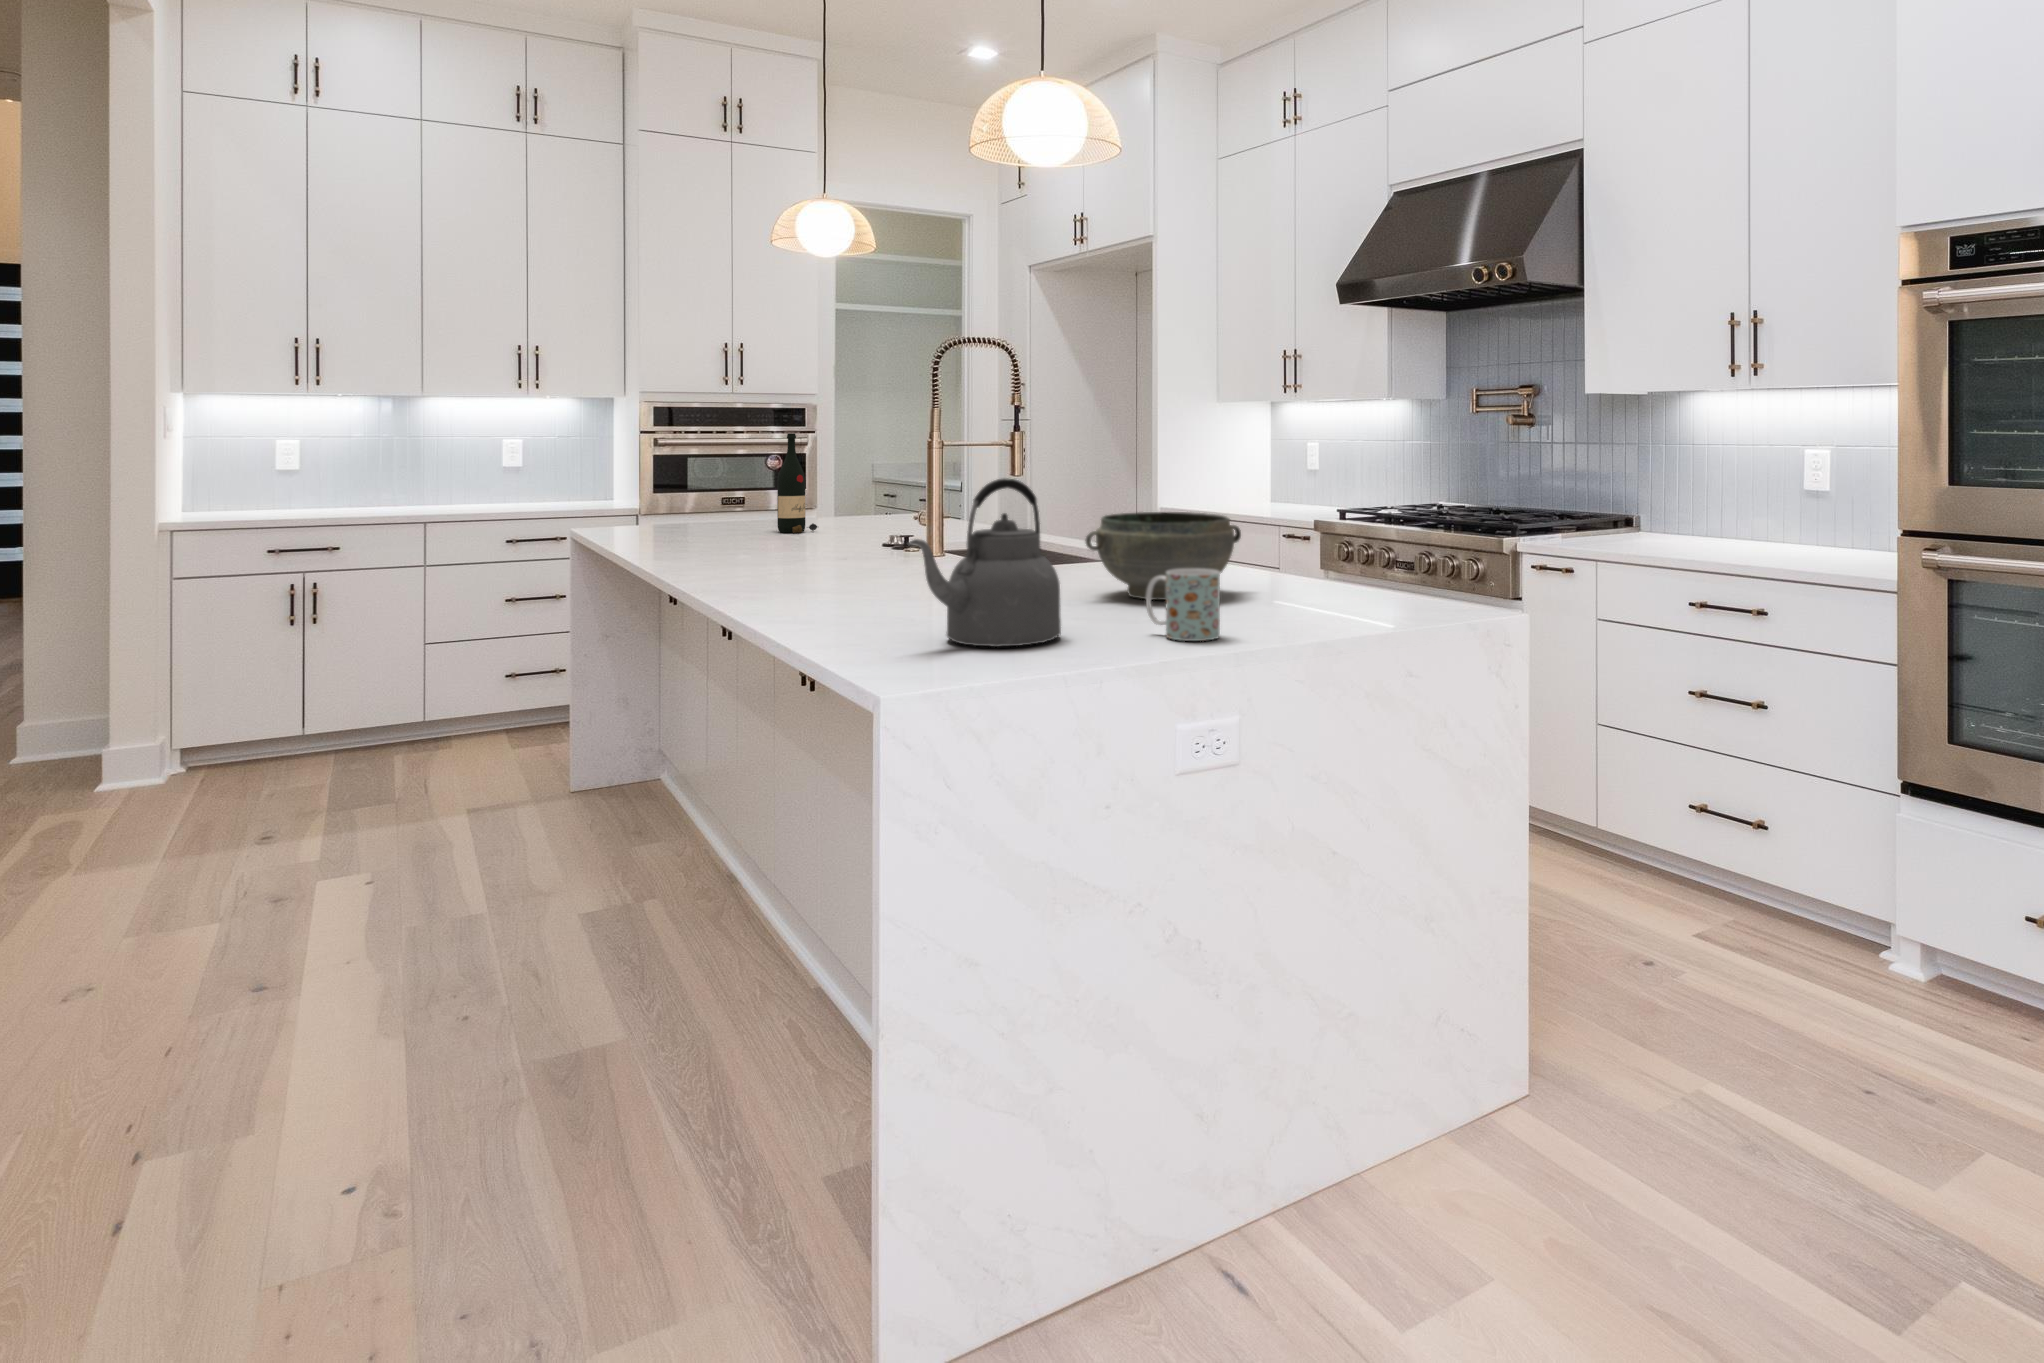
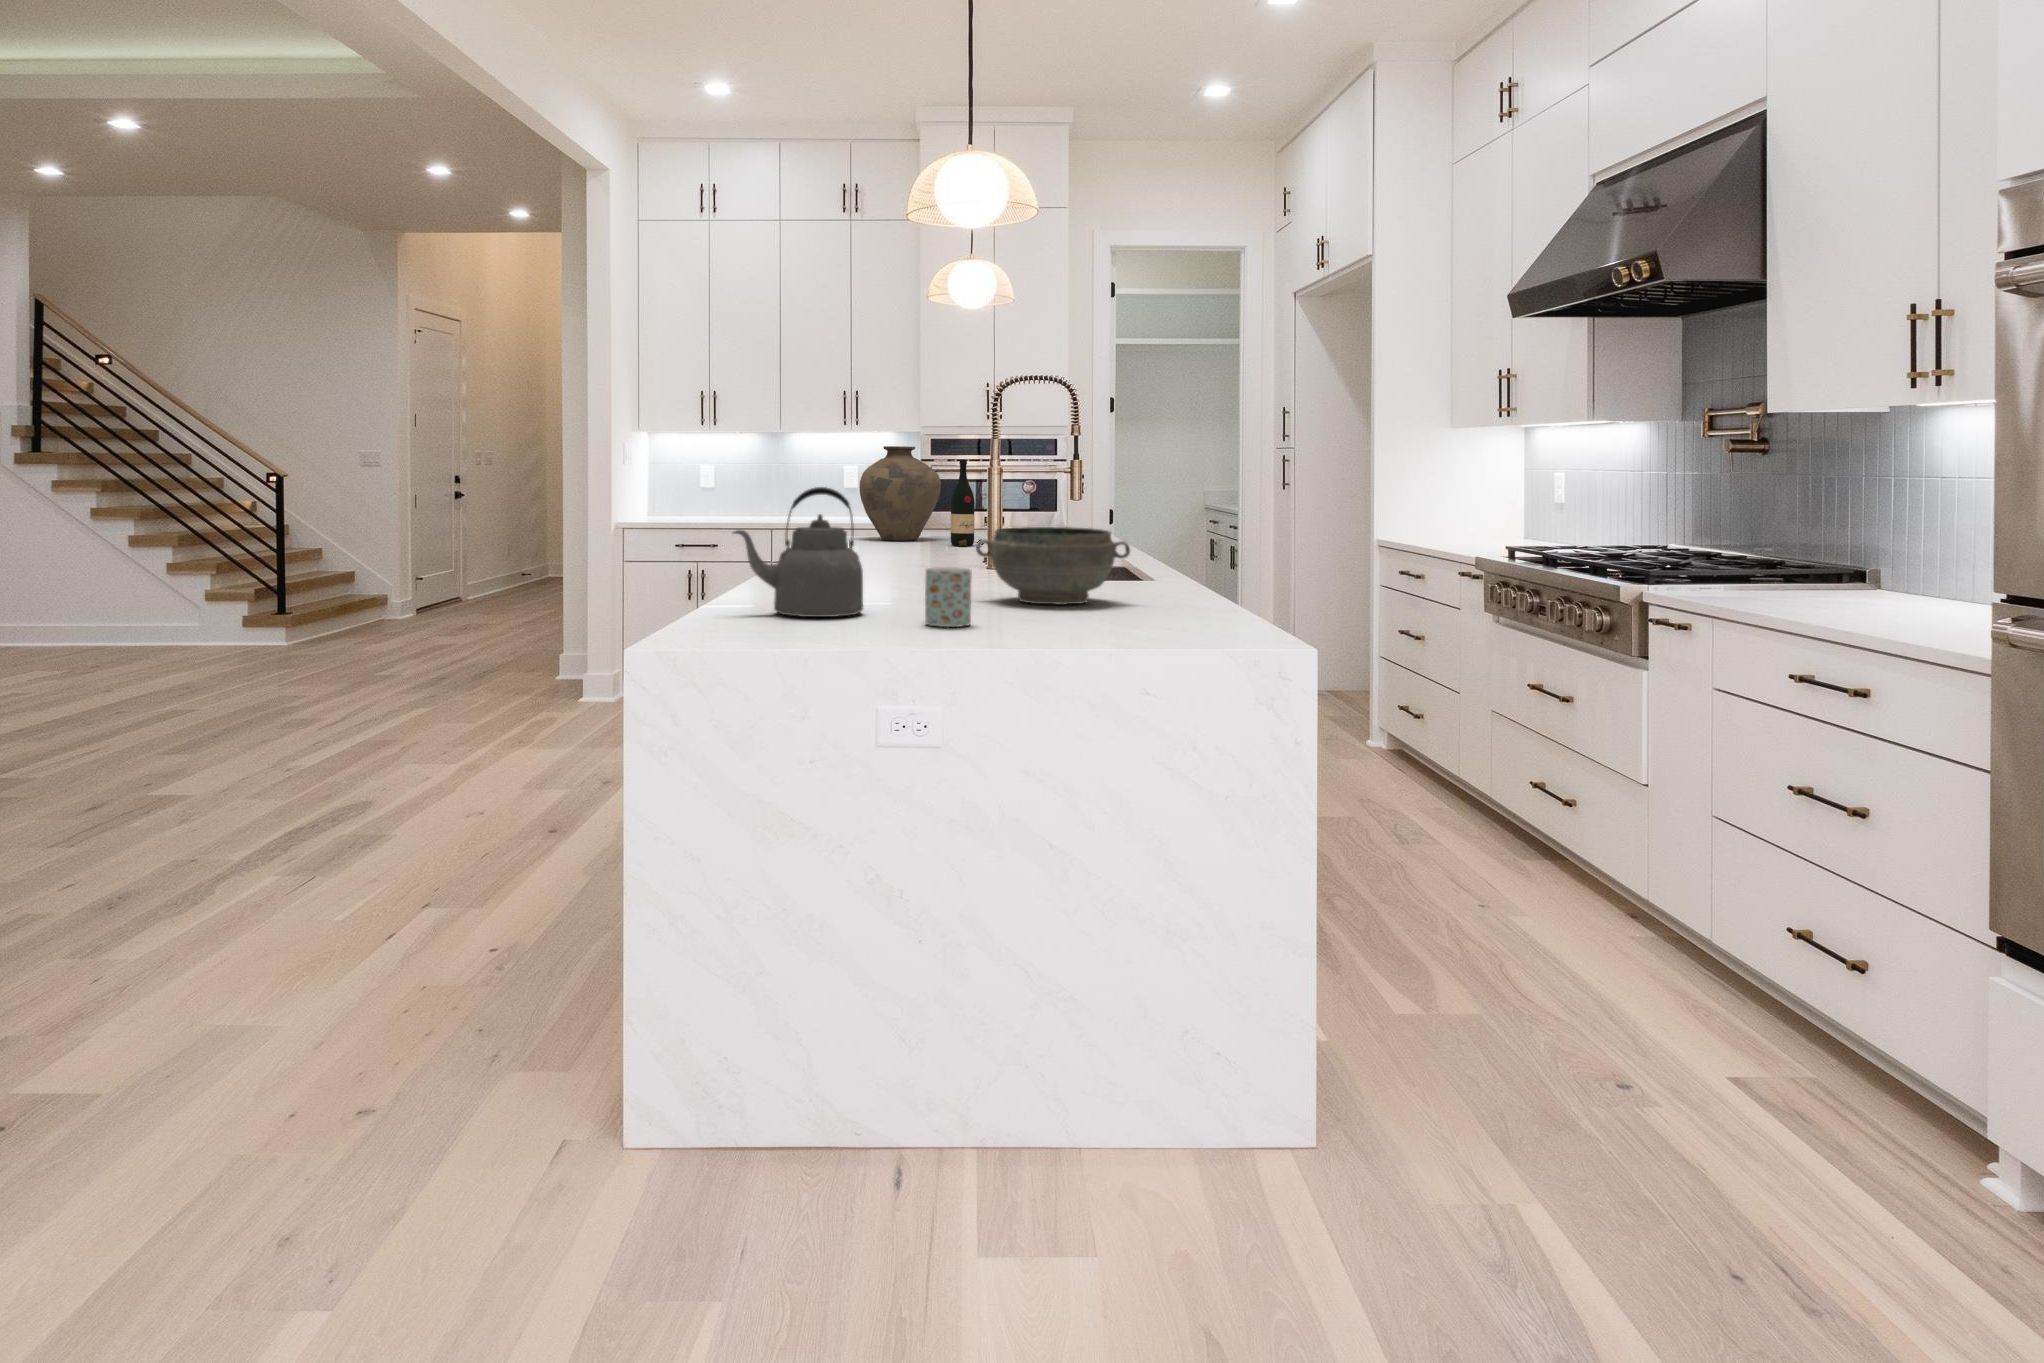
vase: none [636,417,741,530] -> present [859,446,941,541]

